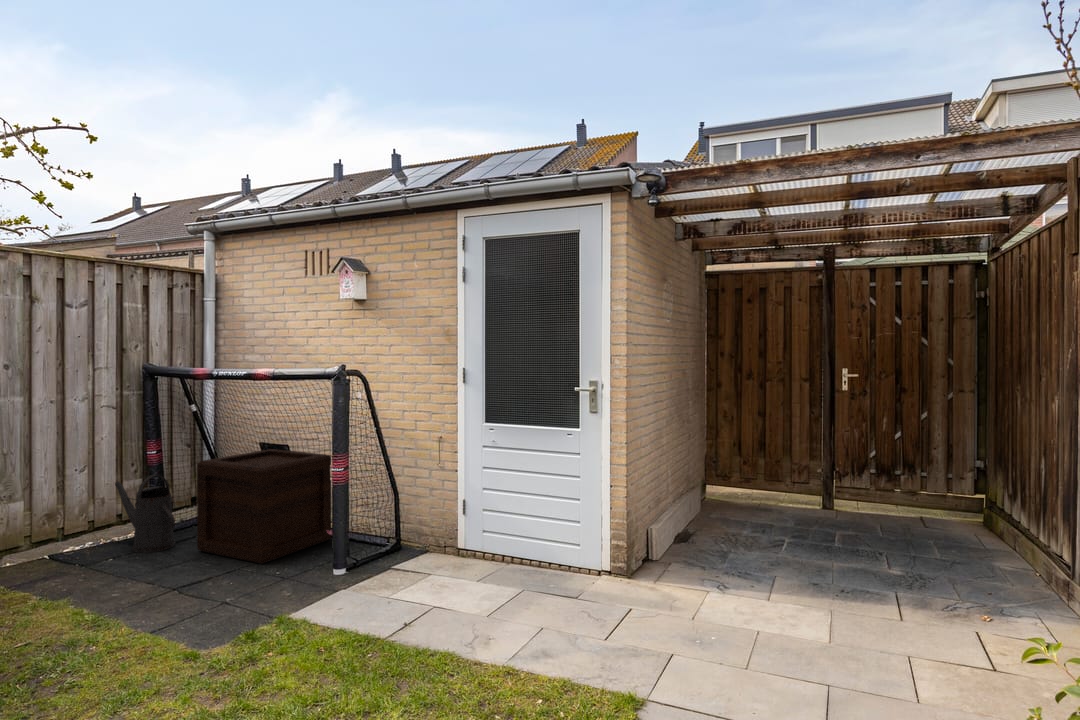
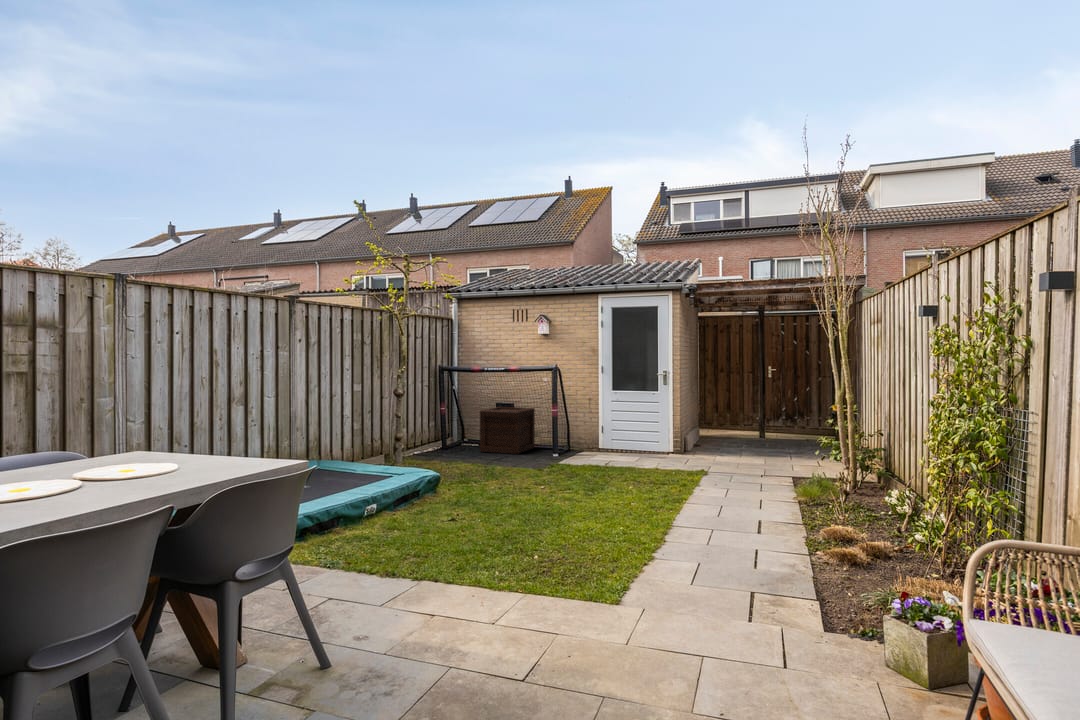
watering can: present [115,475,175,553] -> none [431,417,468,453]

